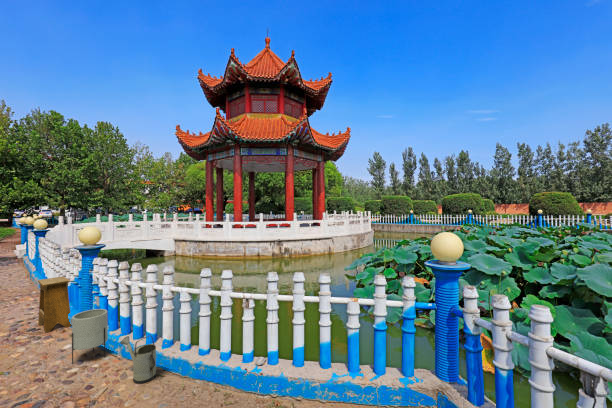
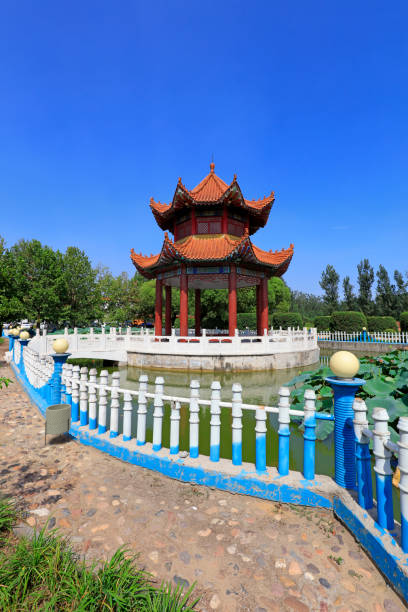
stool: present [38,277,71,333] -> none [22,377,46,421]
watering can: present [120,336,156,383] -> none [79,426,105,464]

